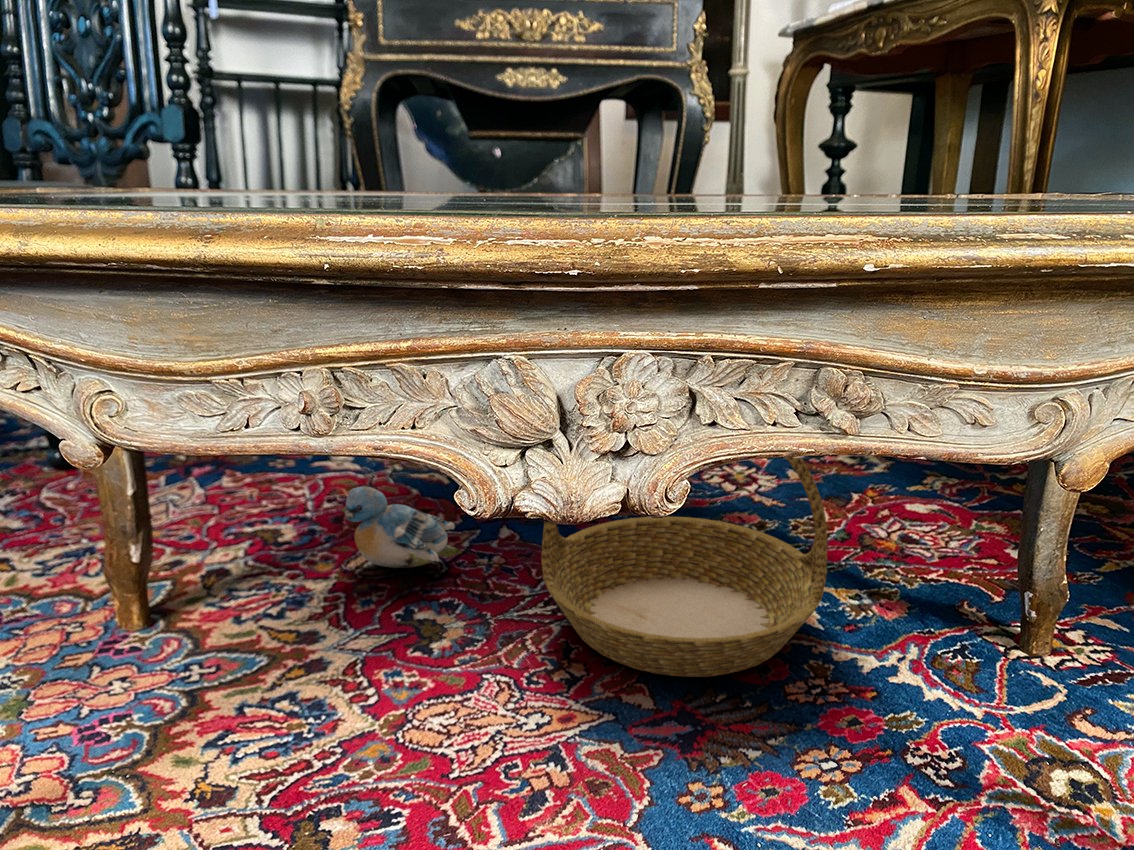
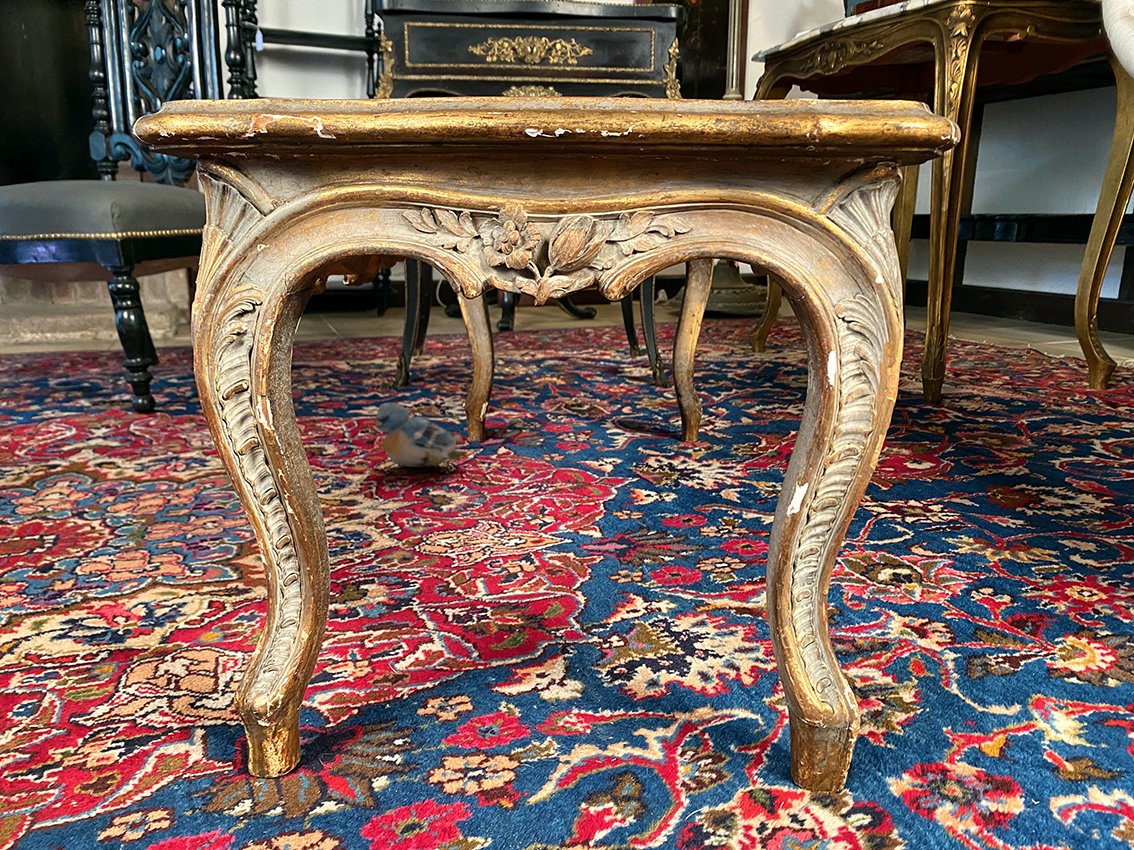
basket: present [541,457,827,677] -> none [524,316,738,521]

